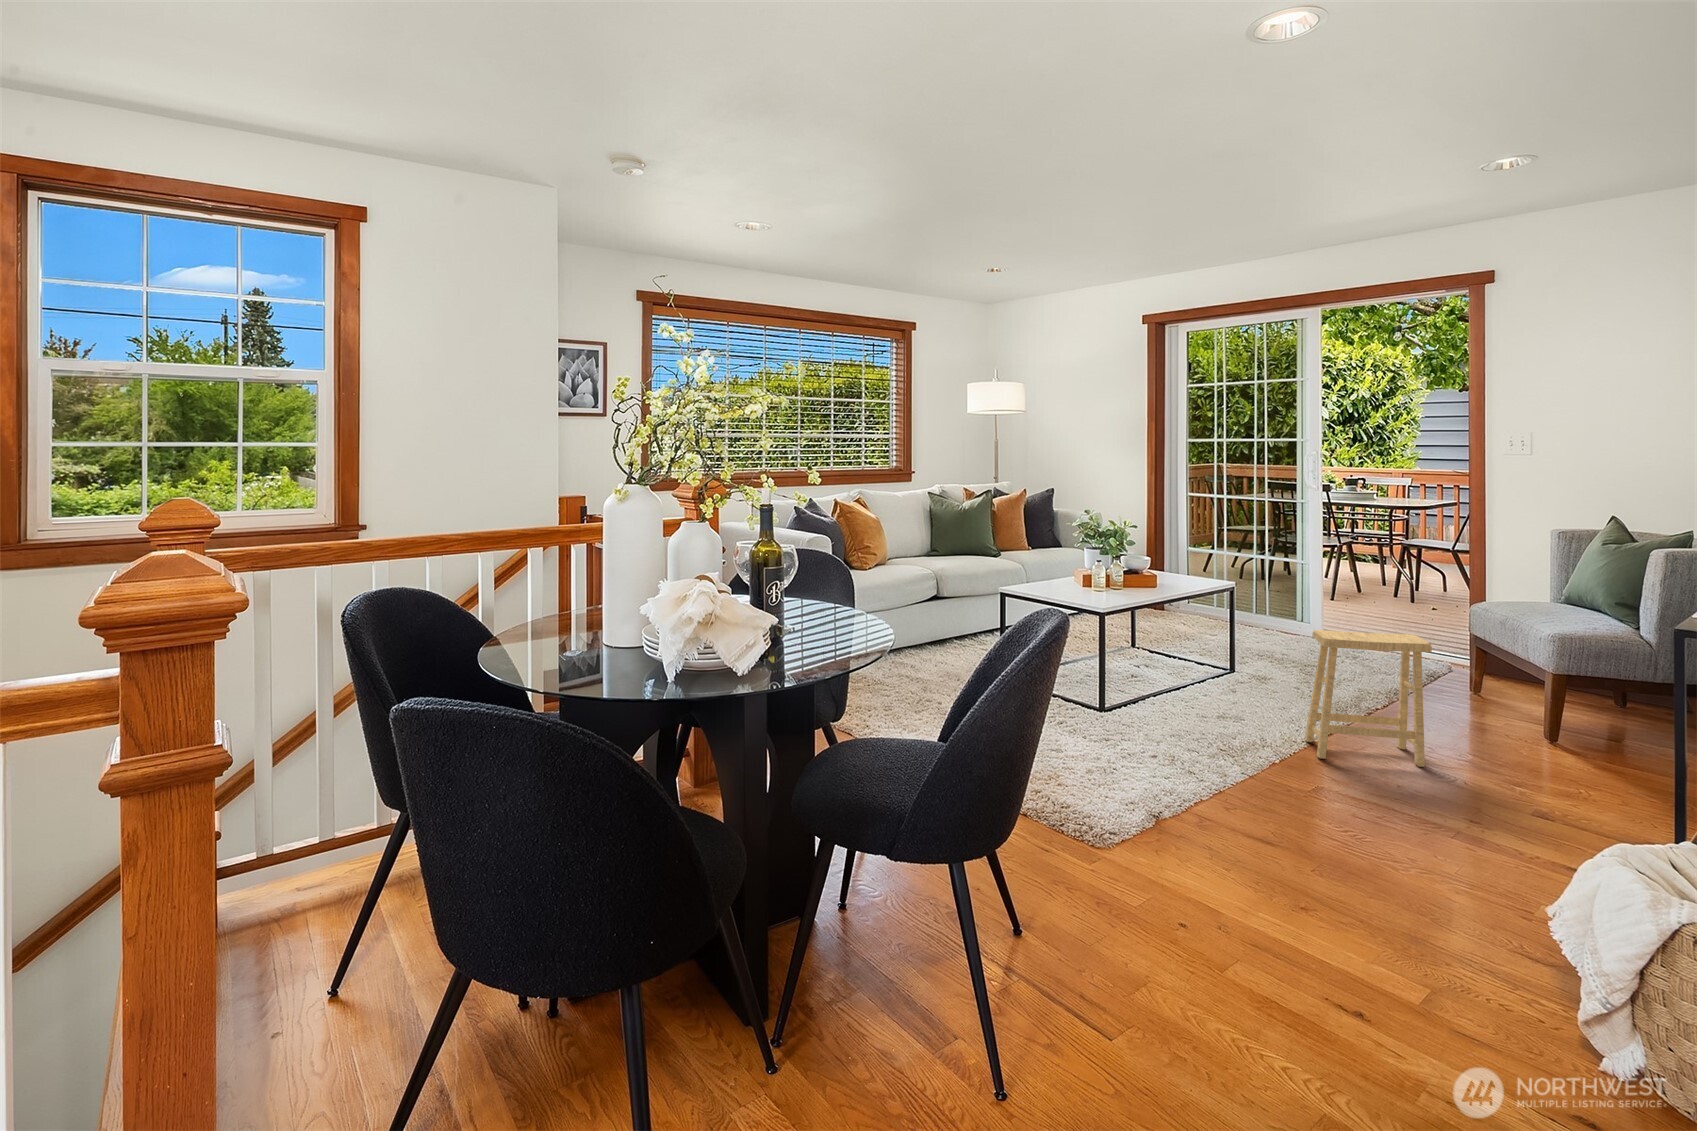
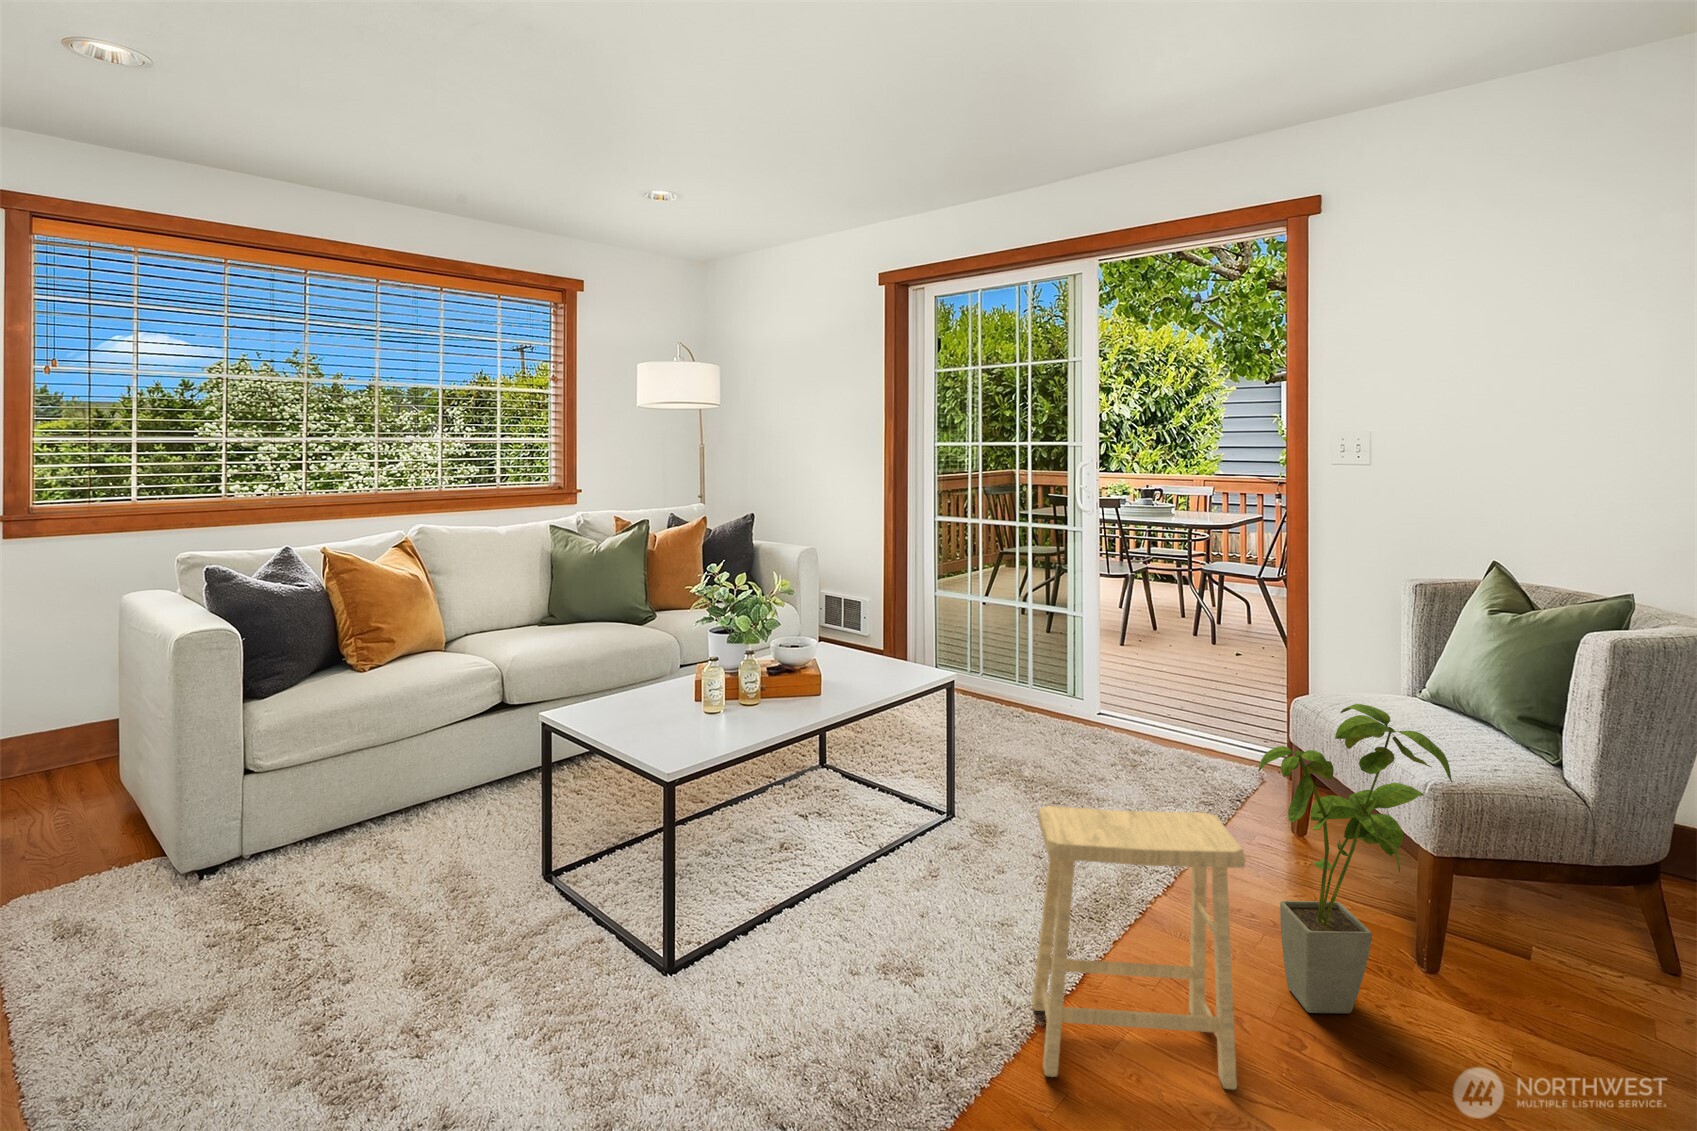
house plant: none [1440,579,1551,751] -> present [1258,704,1452,1013]

